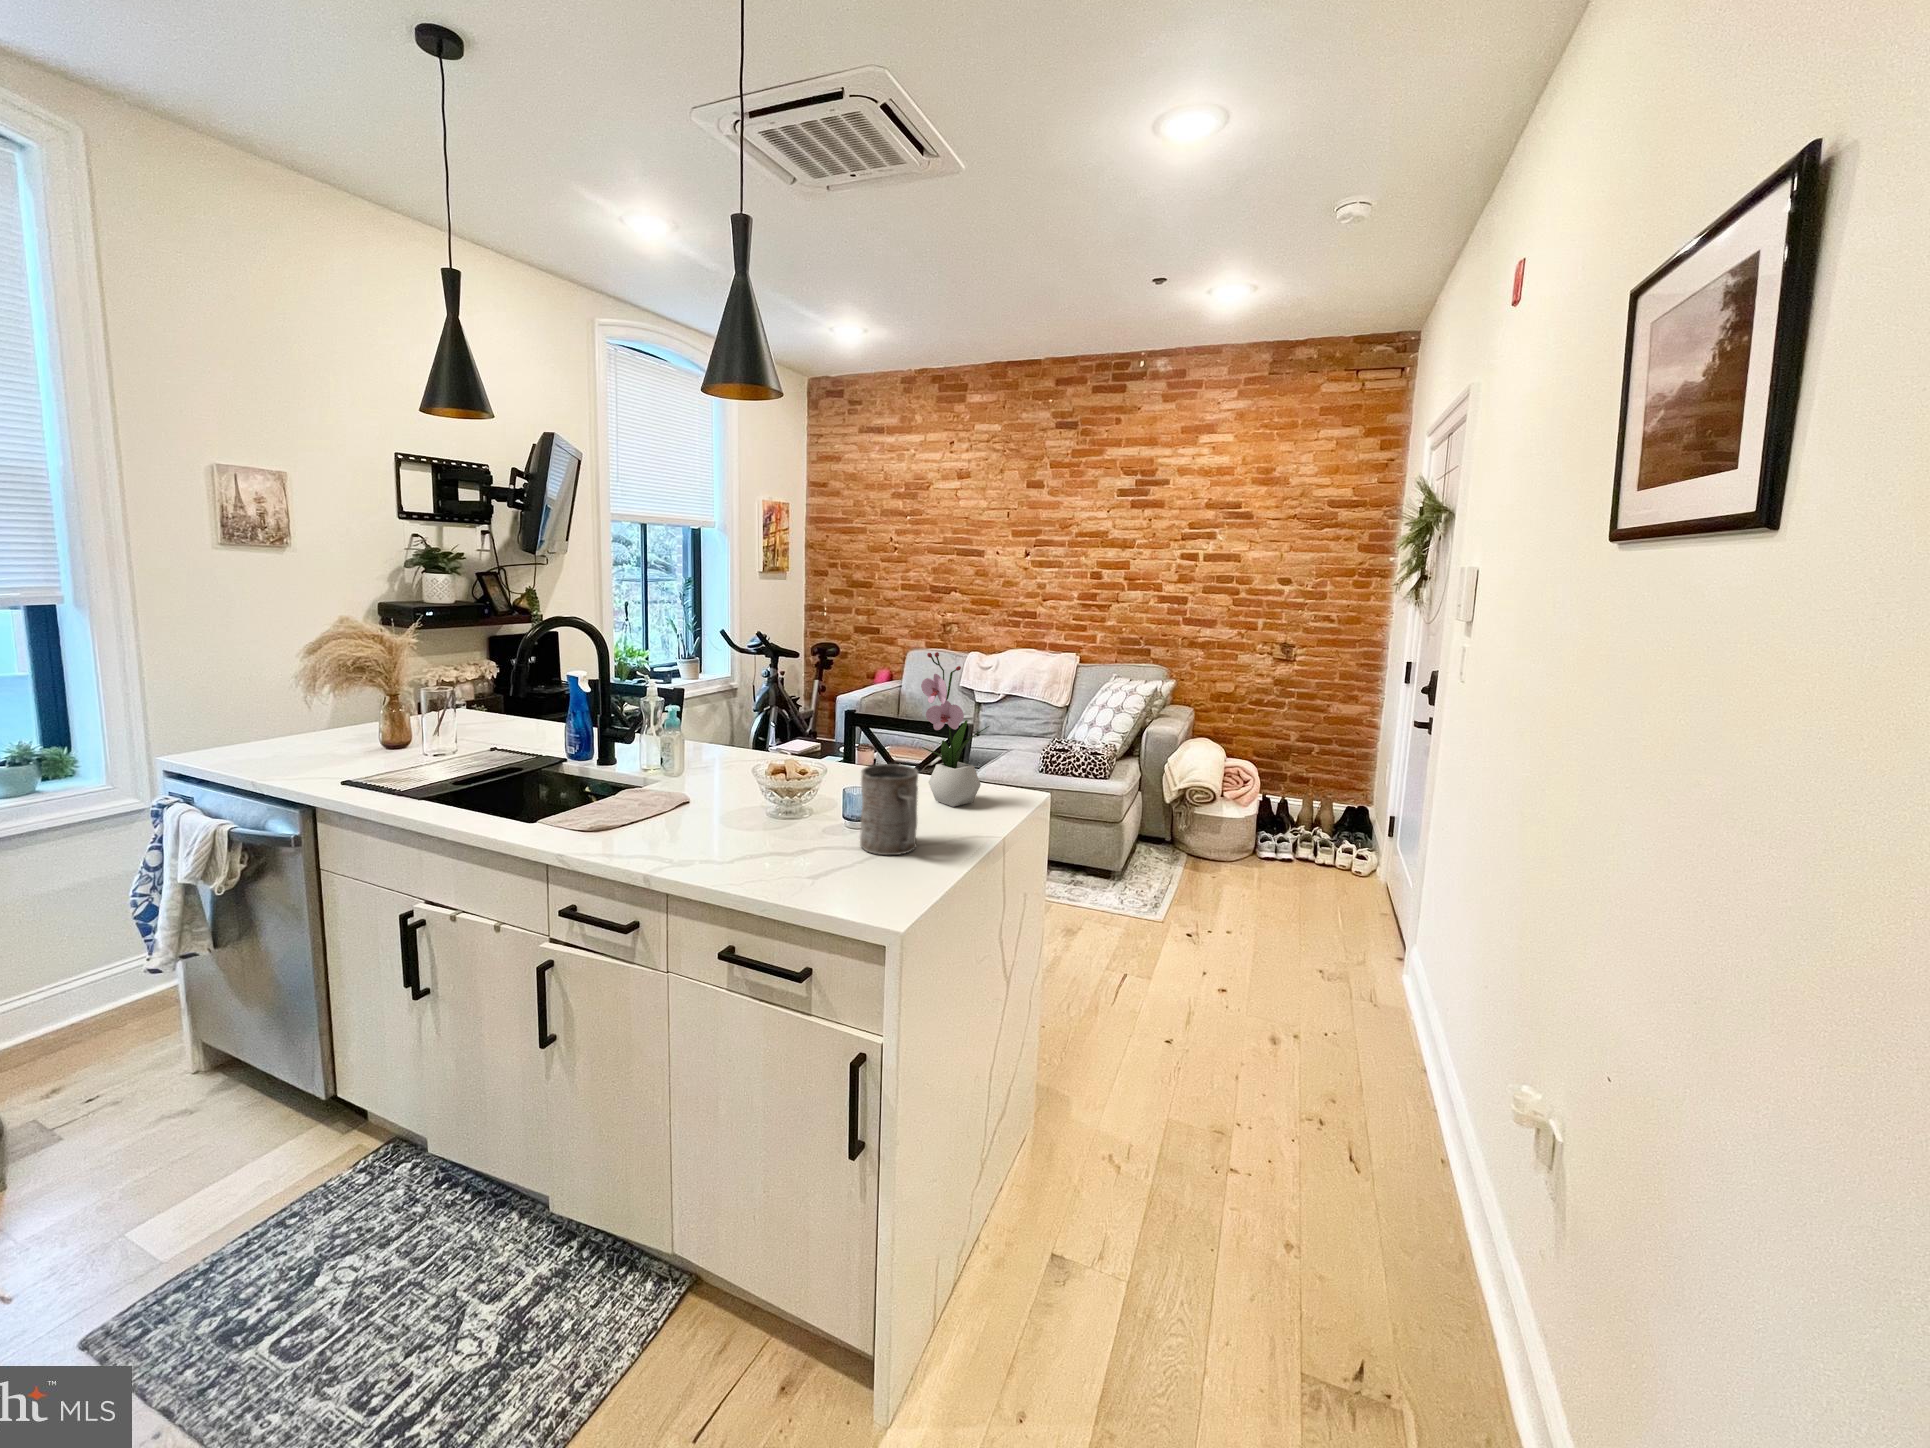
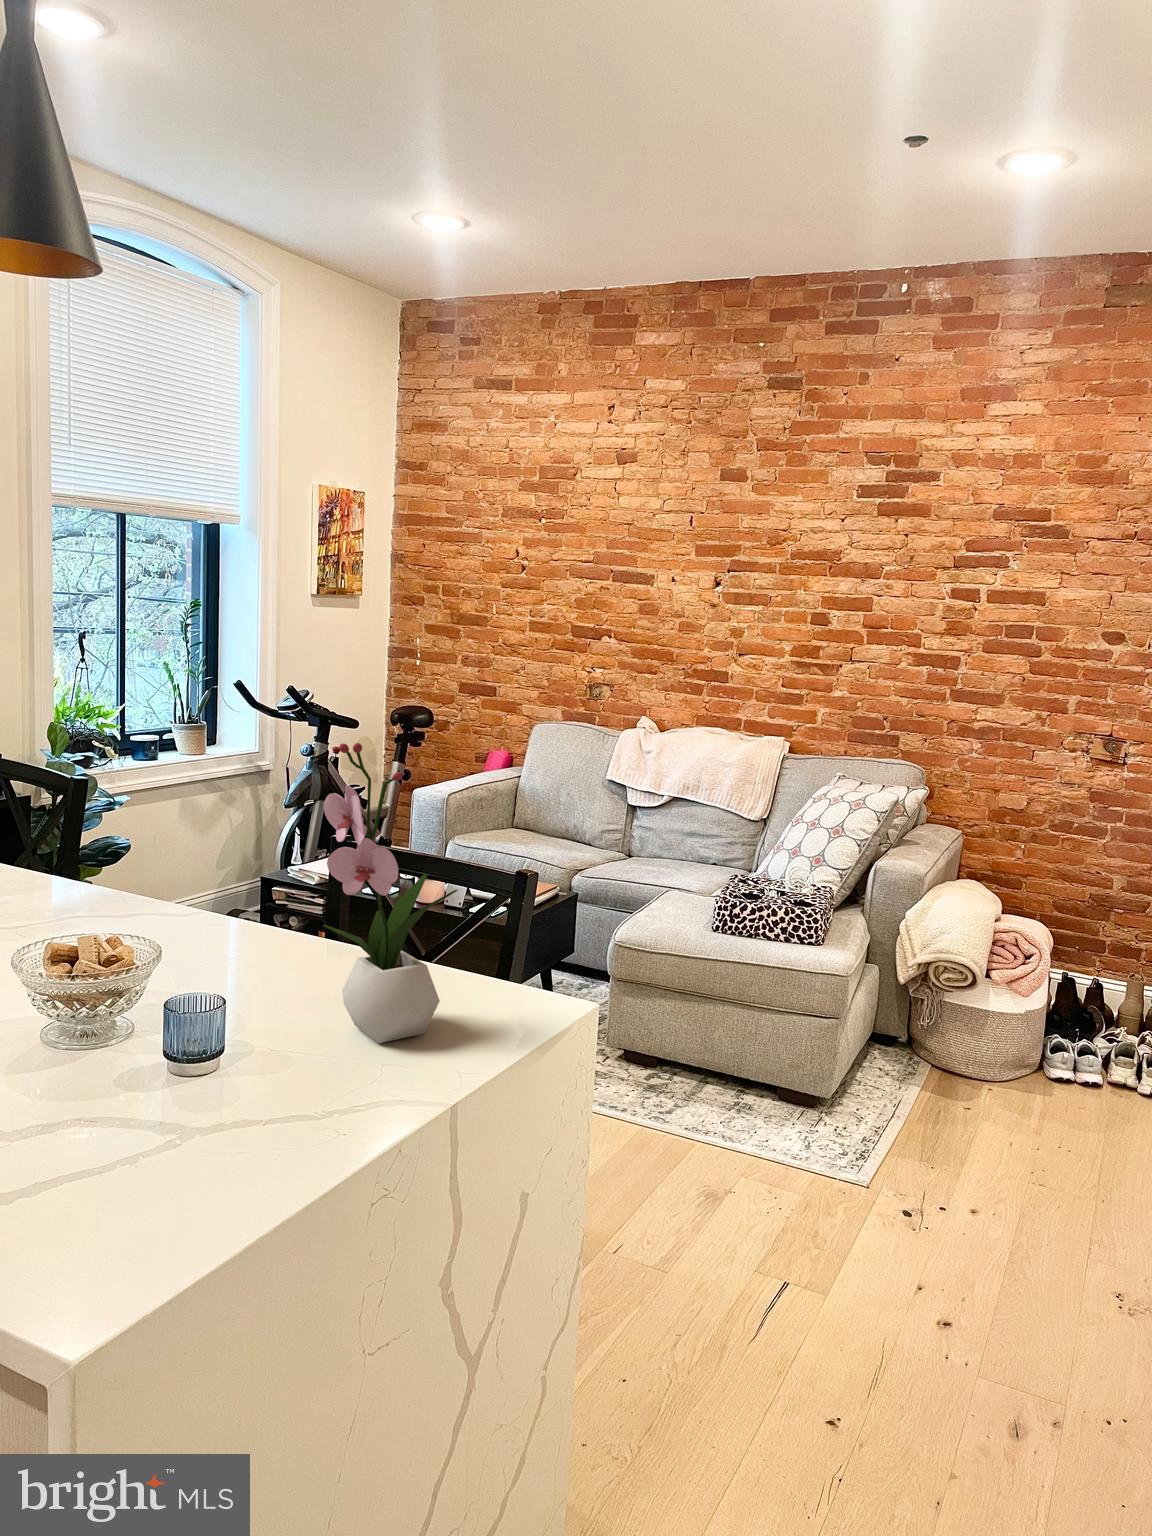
mug: present [860,764,918,855] -> none [108,972,235,1172]

